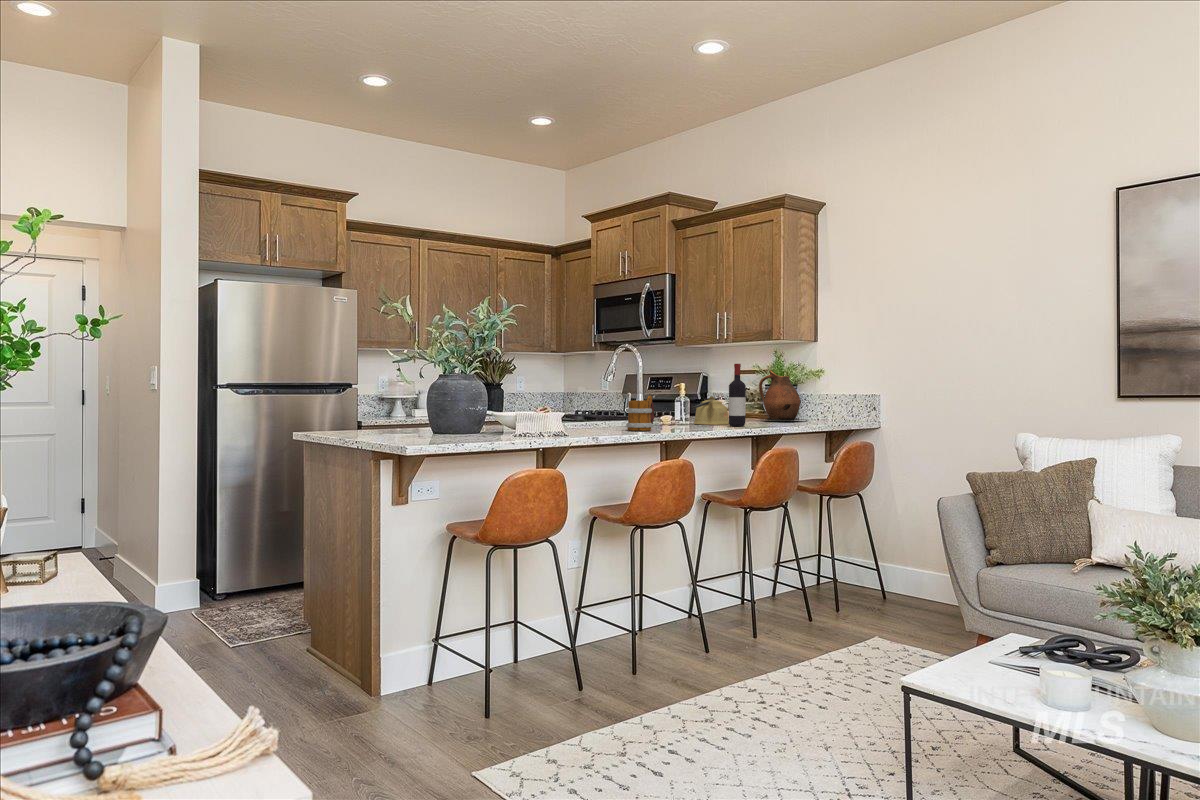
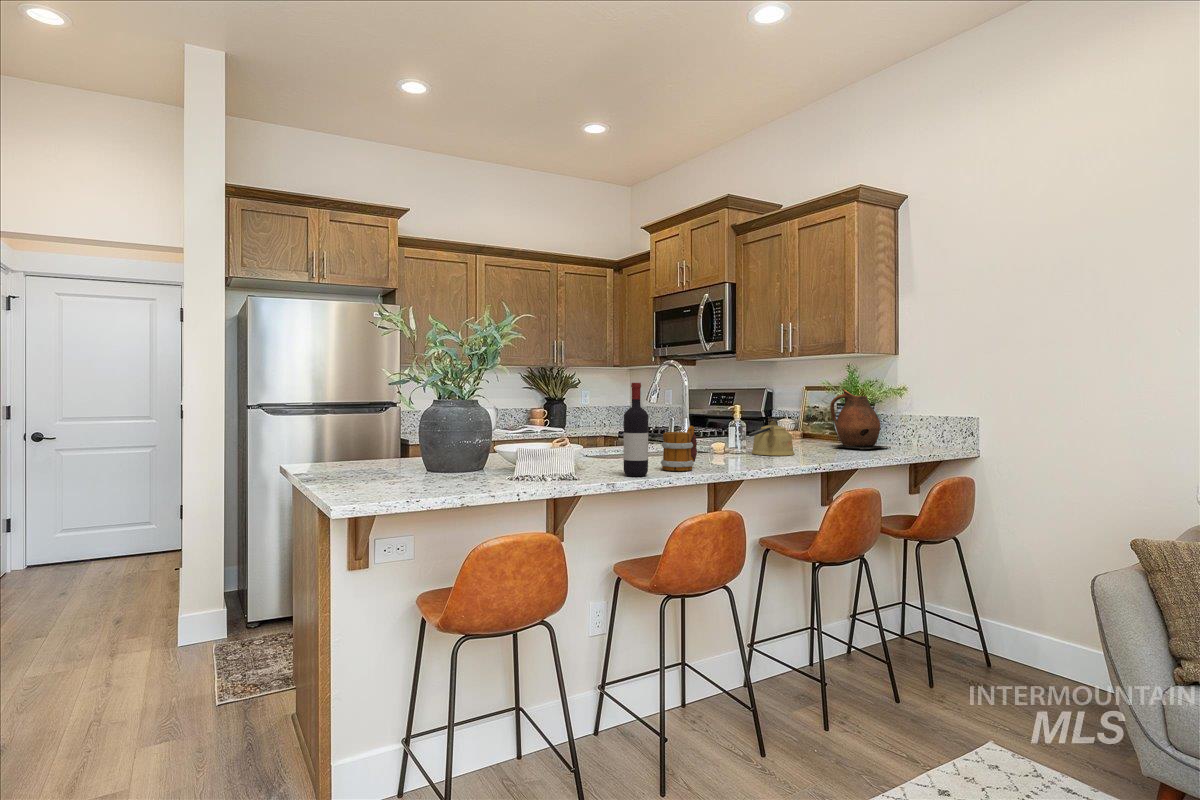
wine bottle: present [729,364,746,426] -> present [623,383,648,476]

